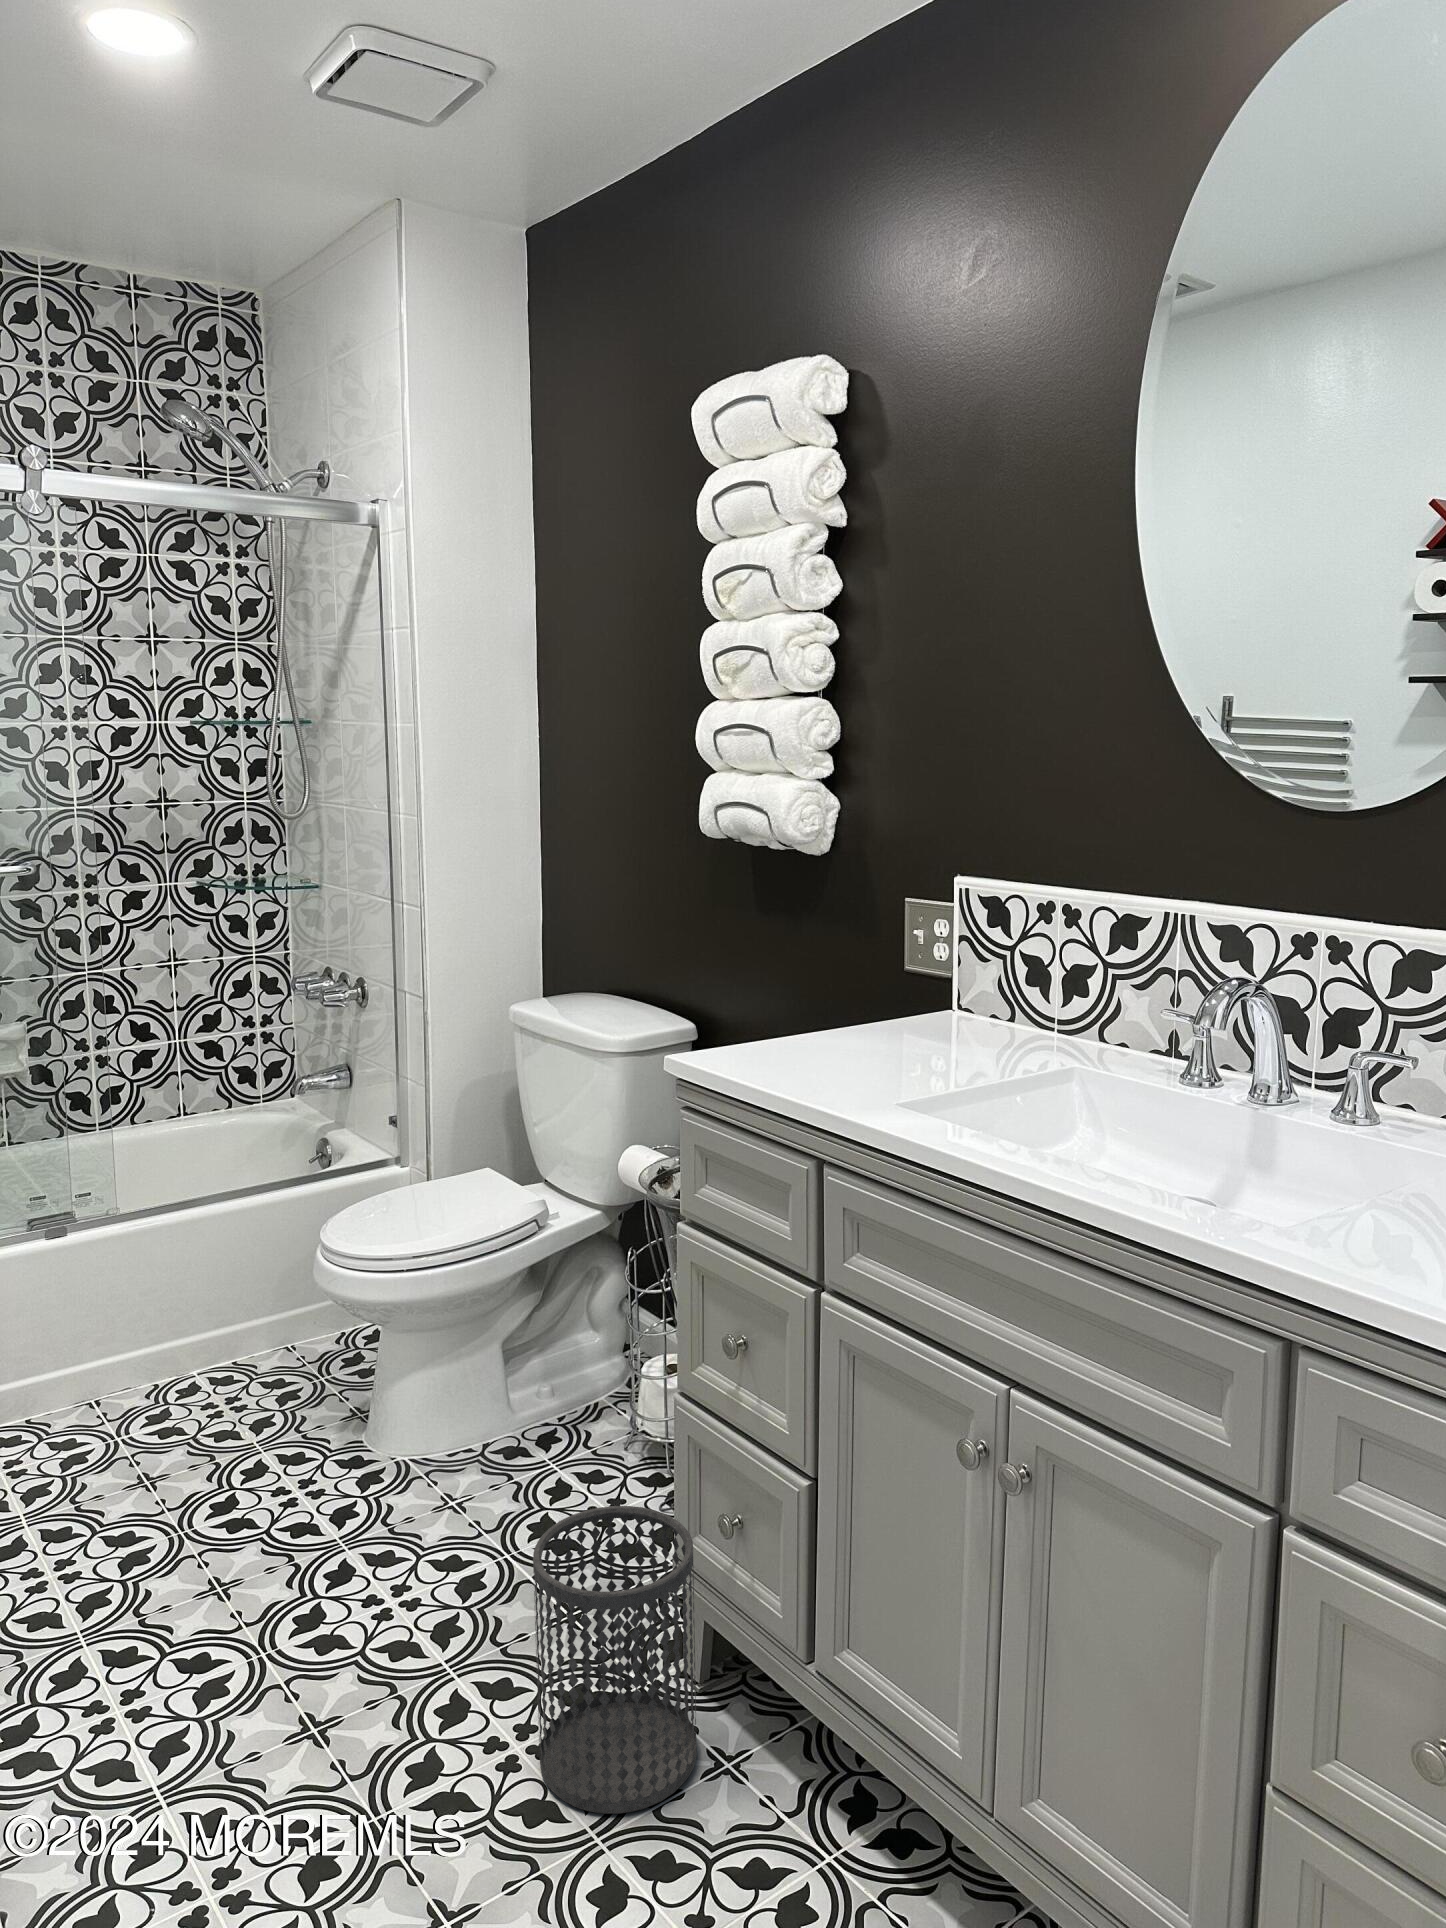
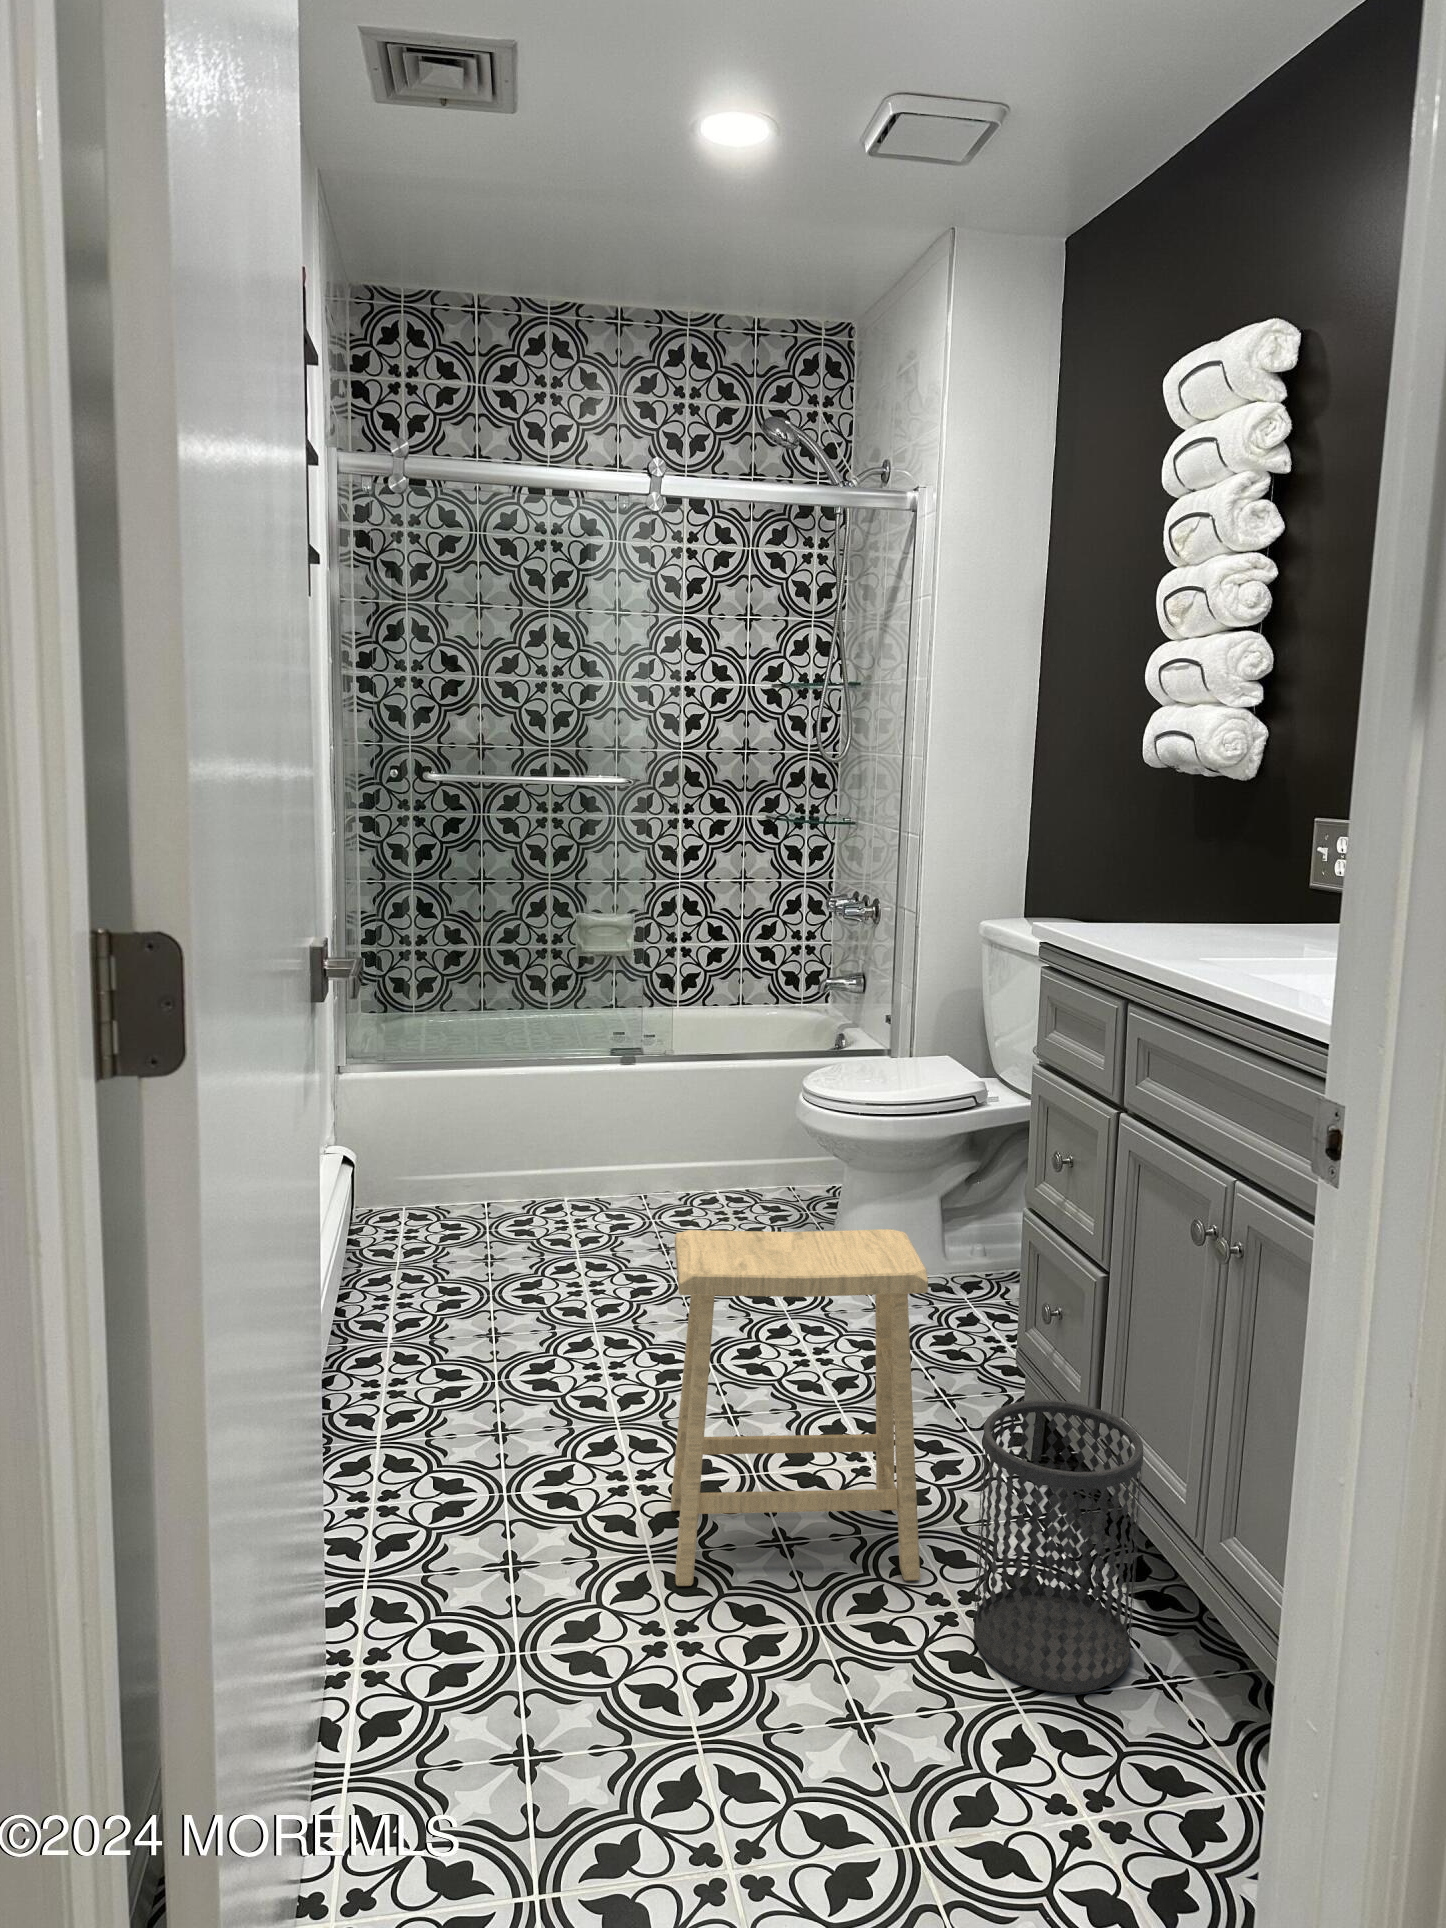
footstool: none [149,1361,473,1828] -> present [671,1229,928,1586]

